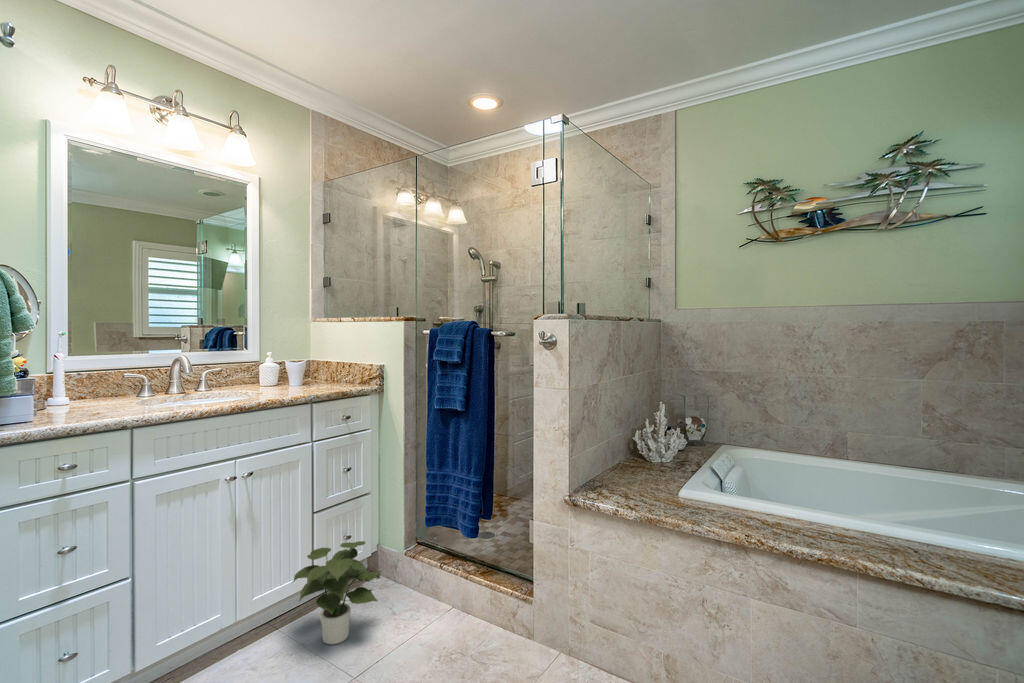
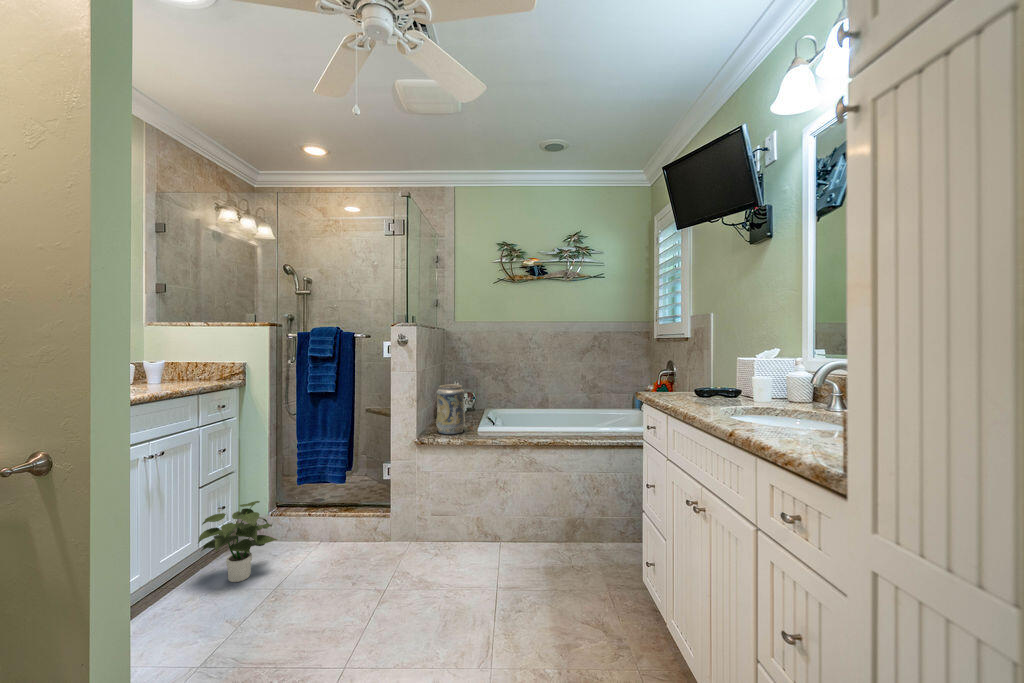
decorative vase: none [604,411,653,496] -> present [436,384,465,434]

